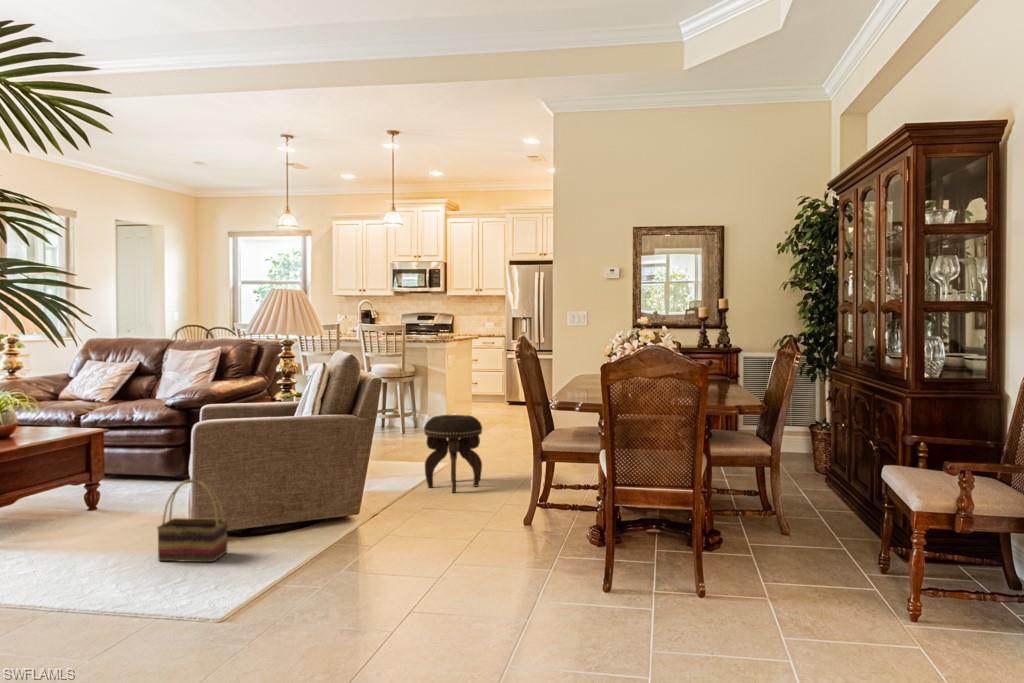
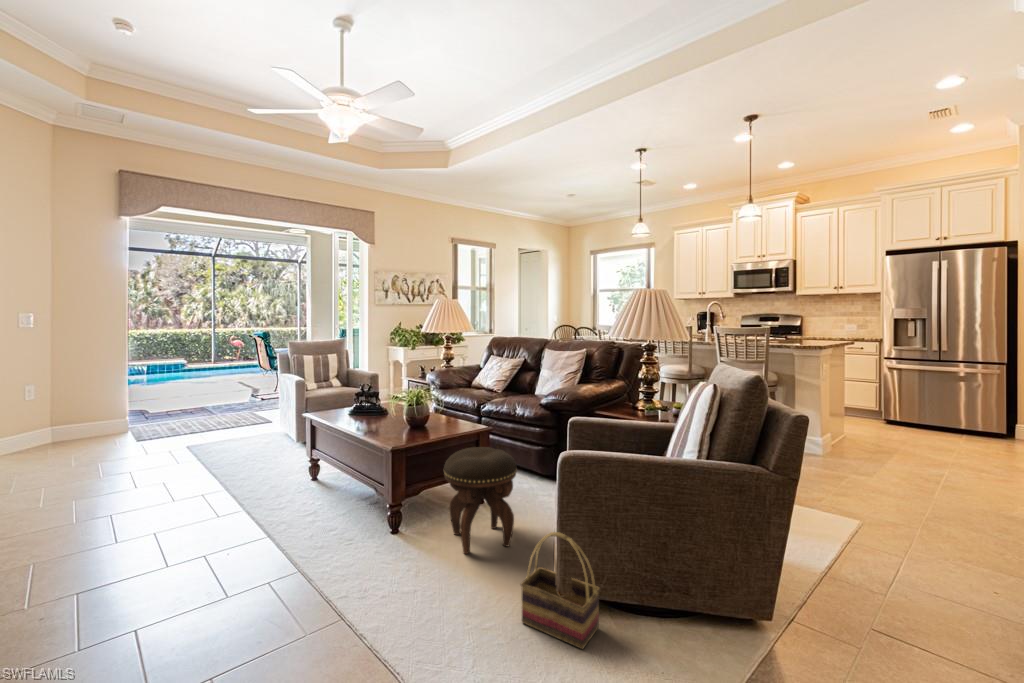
footstool: present [424,415,482,493] -> present [444,447,517,554]

